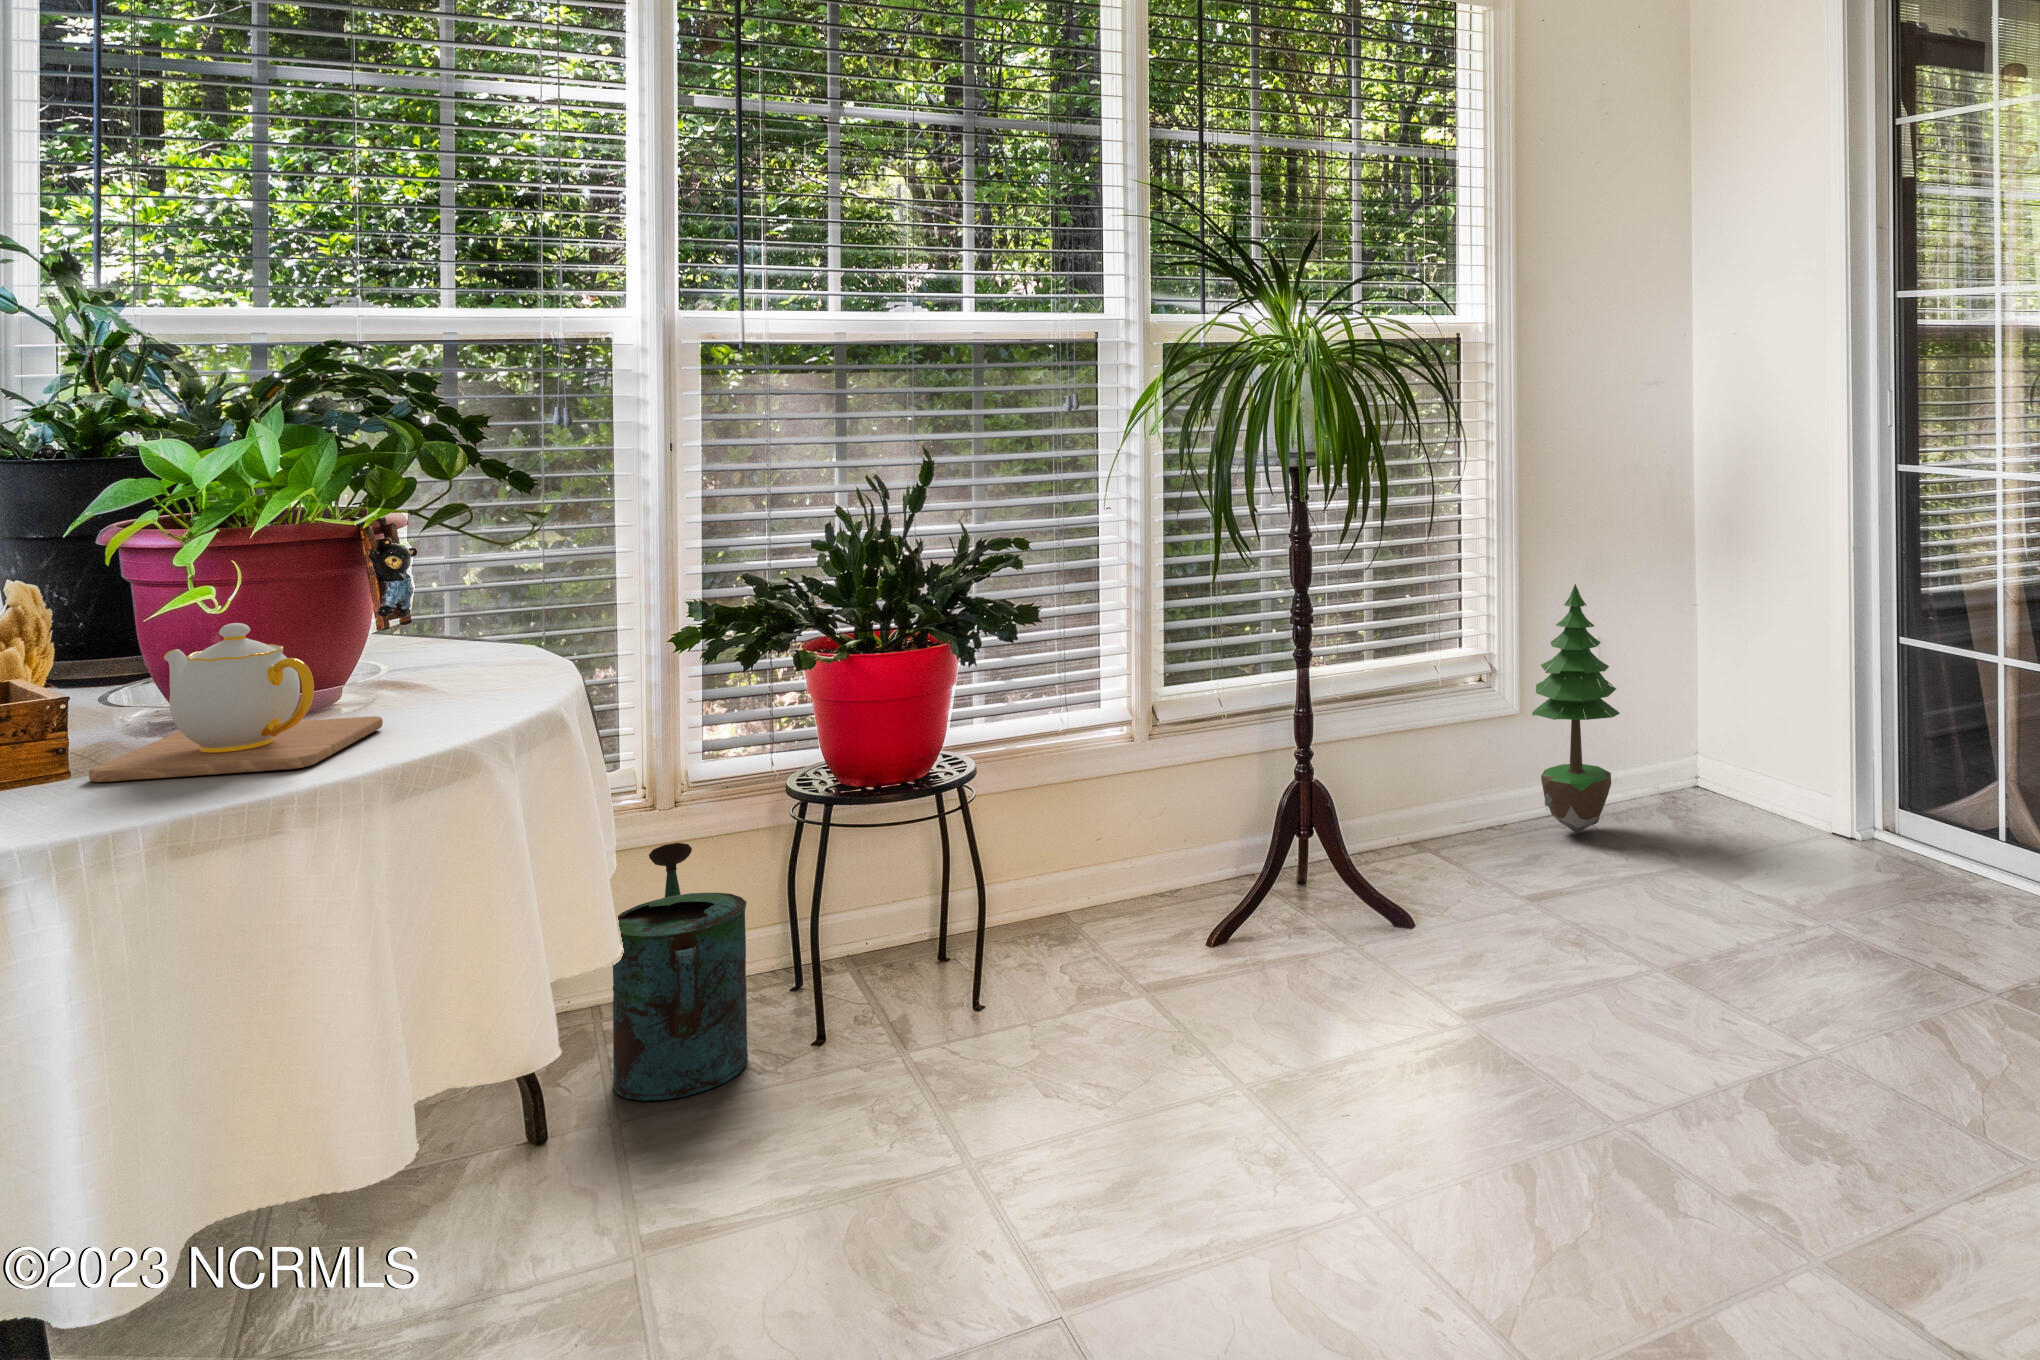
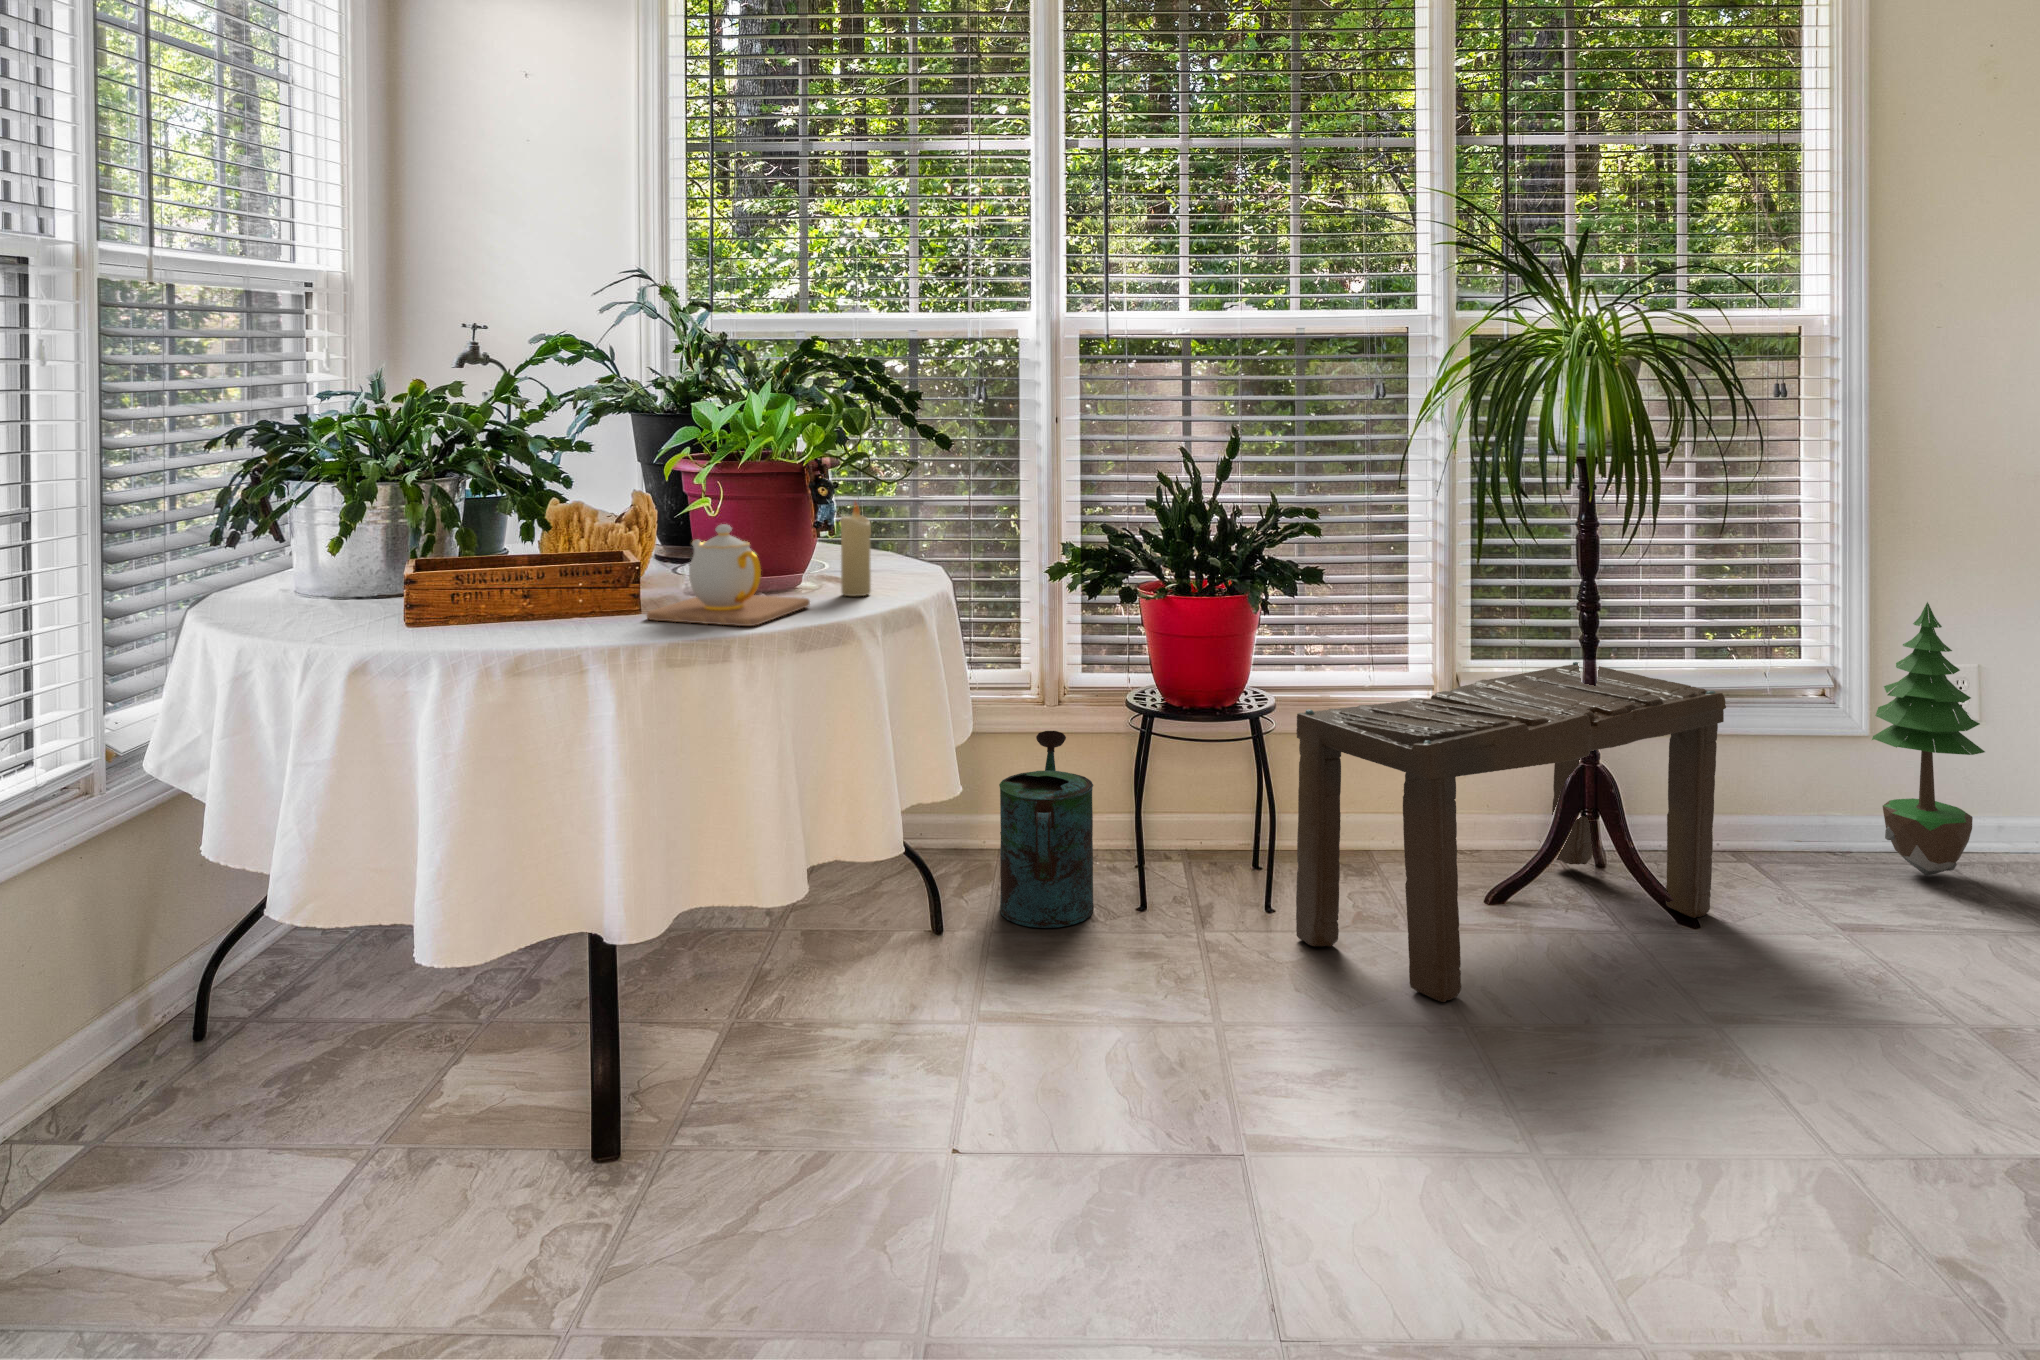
candle: none [417,571,471,706] -> present [840,502,871,596]
bench: none [1010,676,1429,1059] -> present [1296,662,1726,1002]

